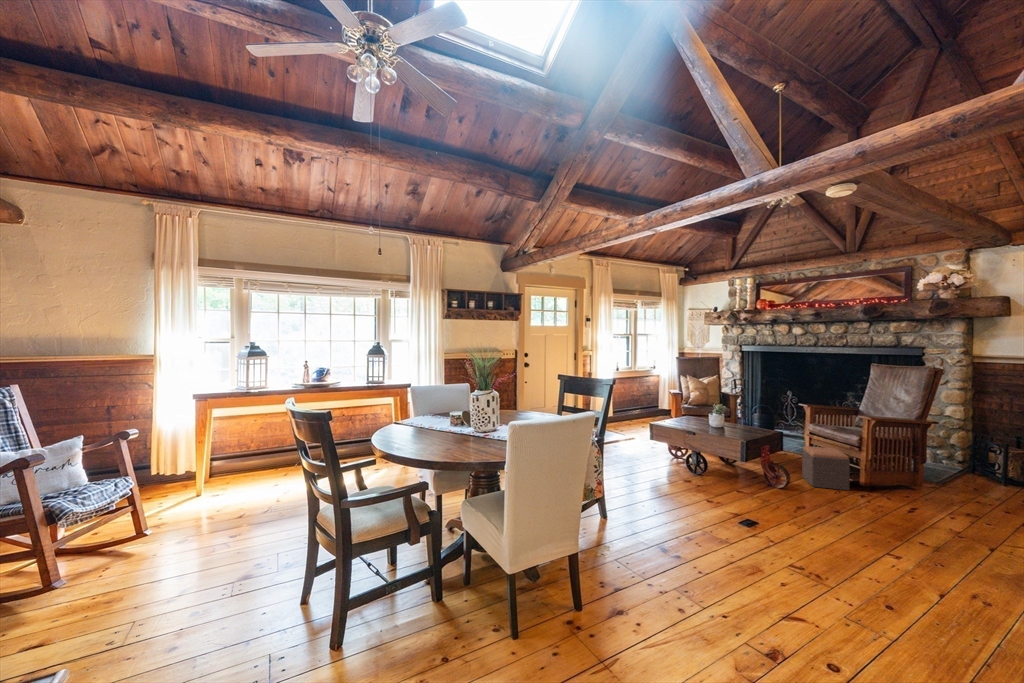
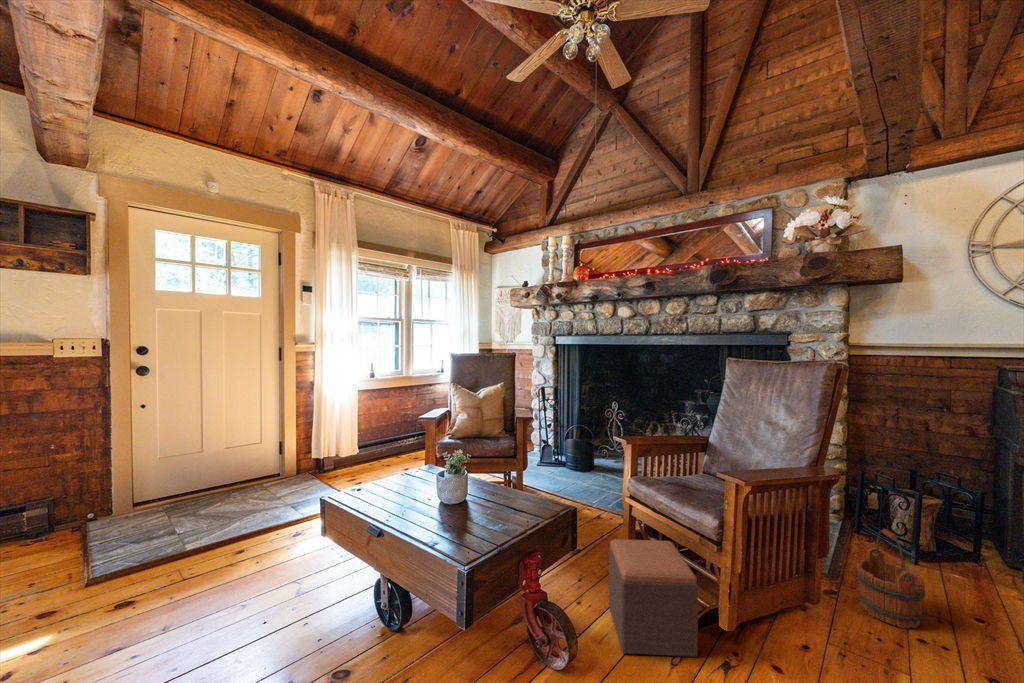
wooden bucket: none [944,450,980,494] -> present [857,529,925,629]

